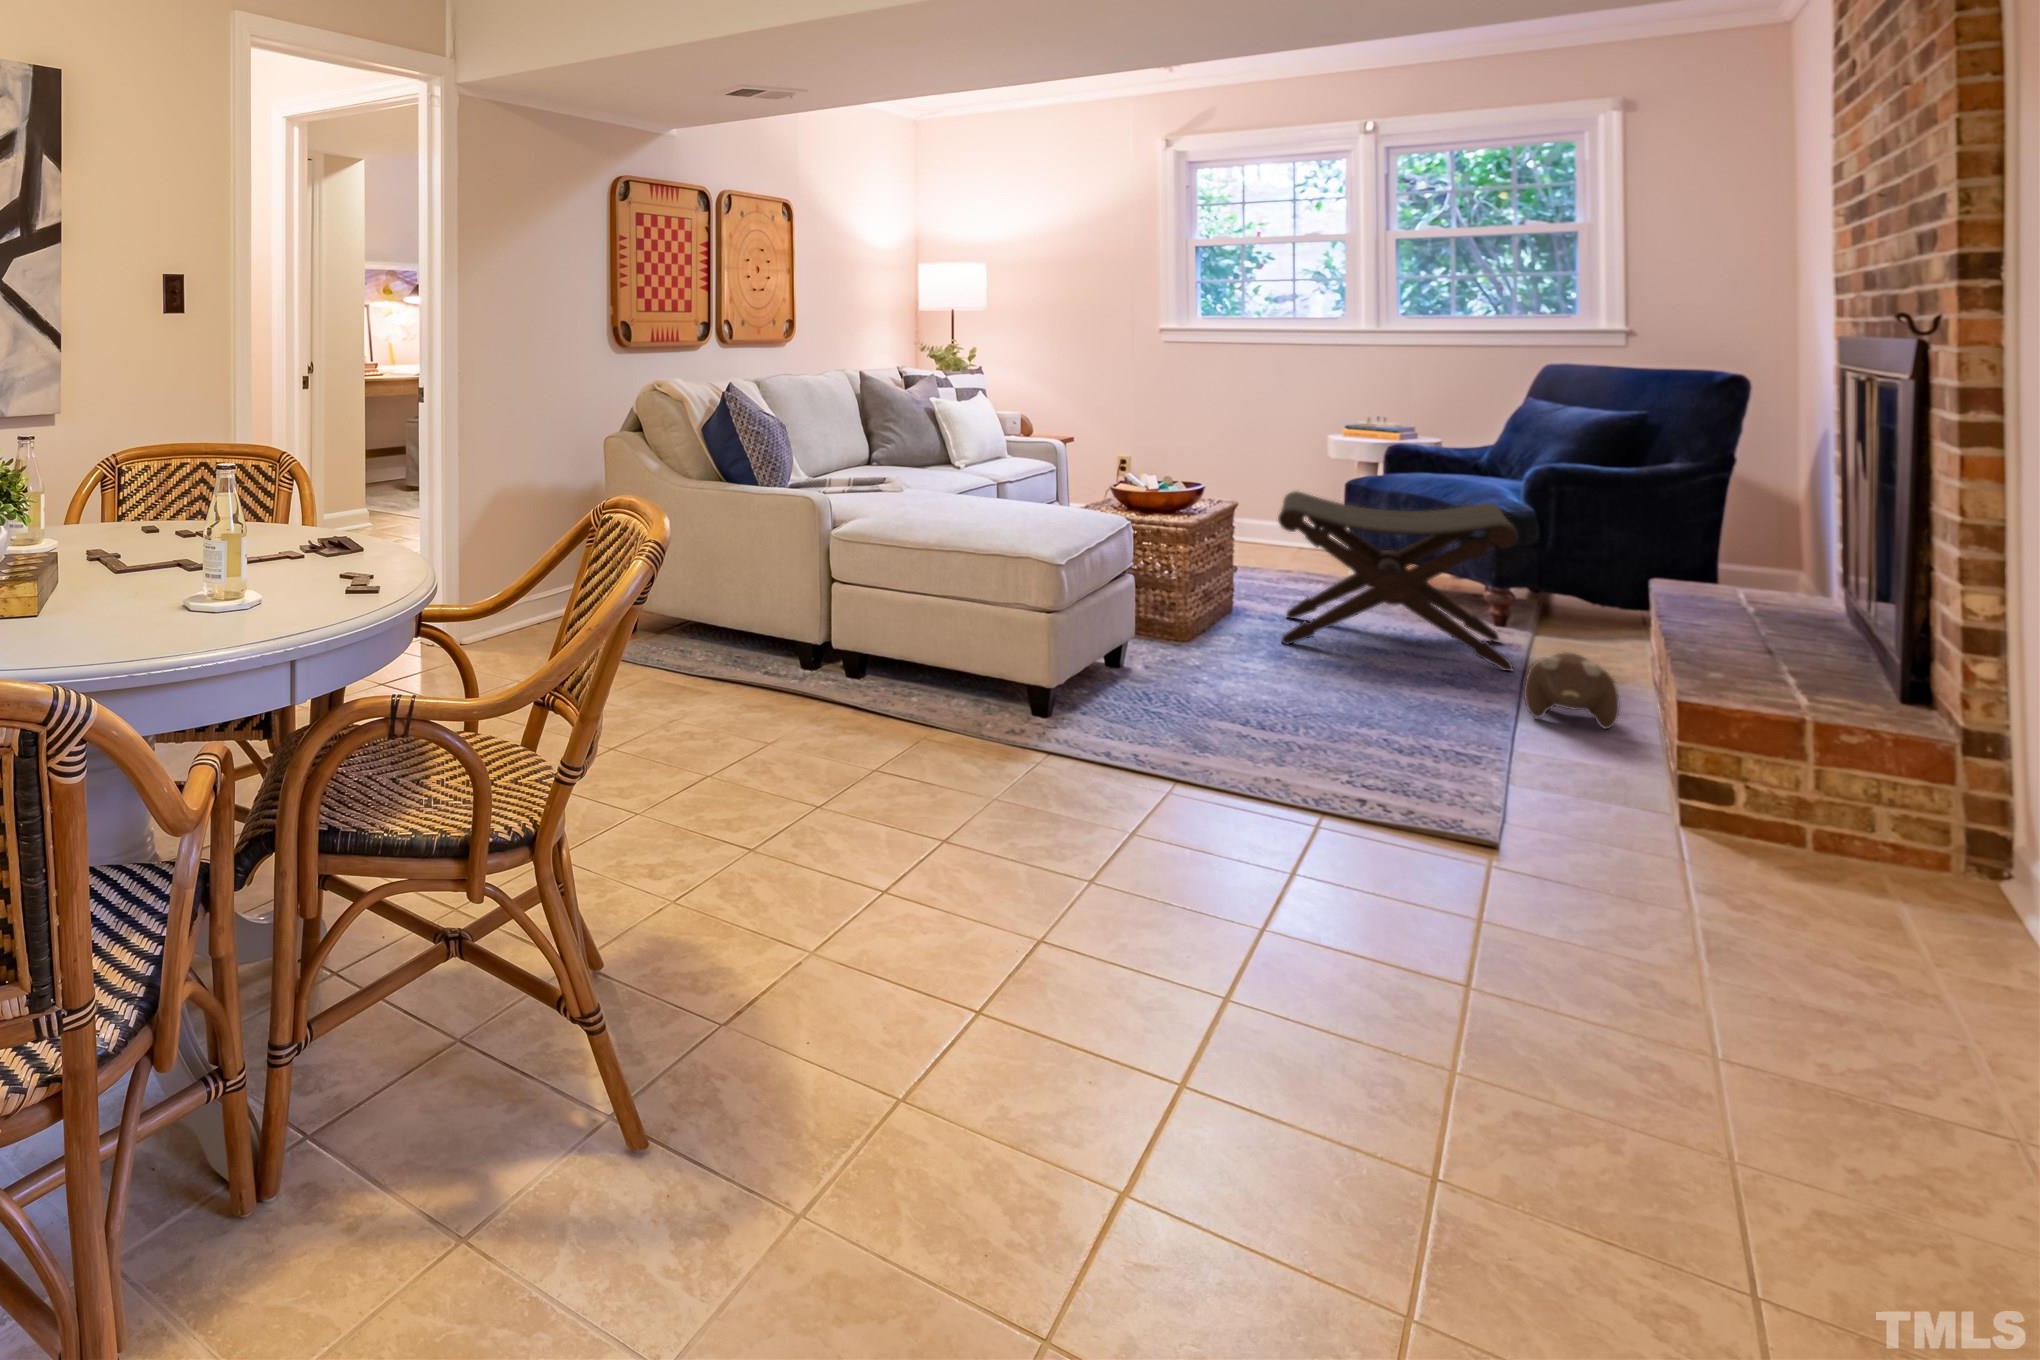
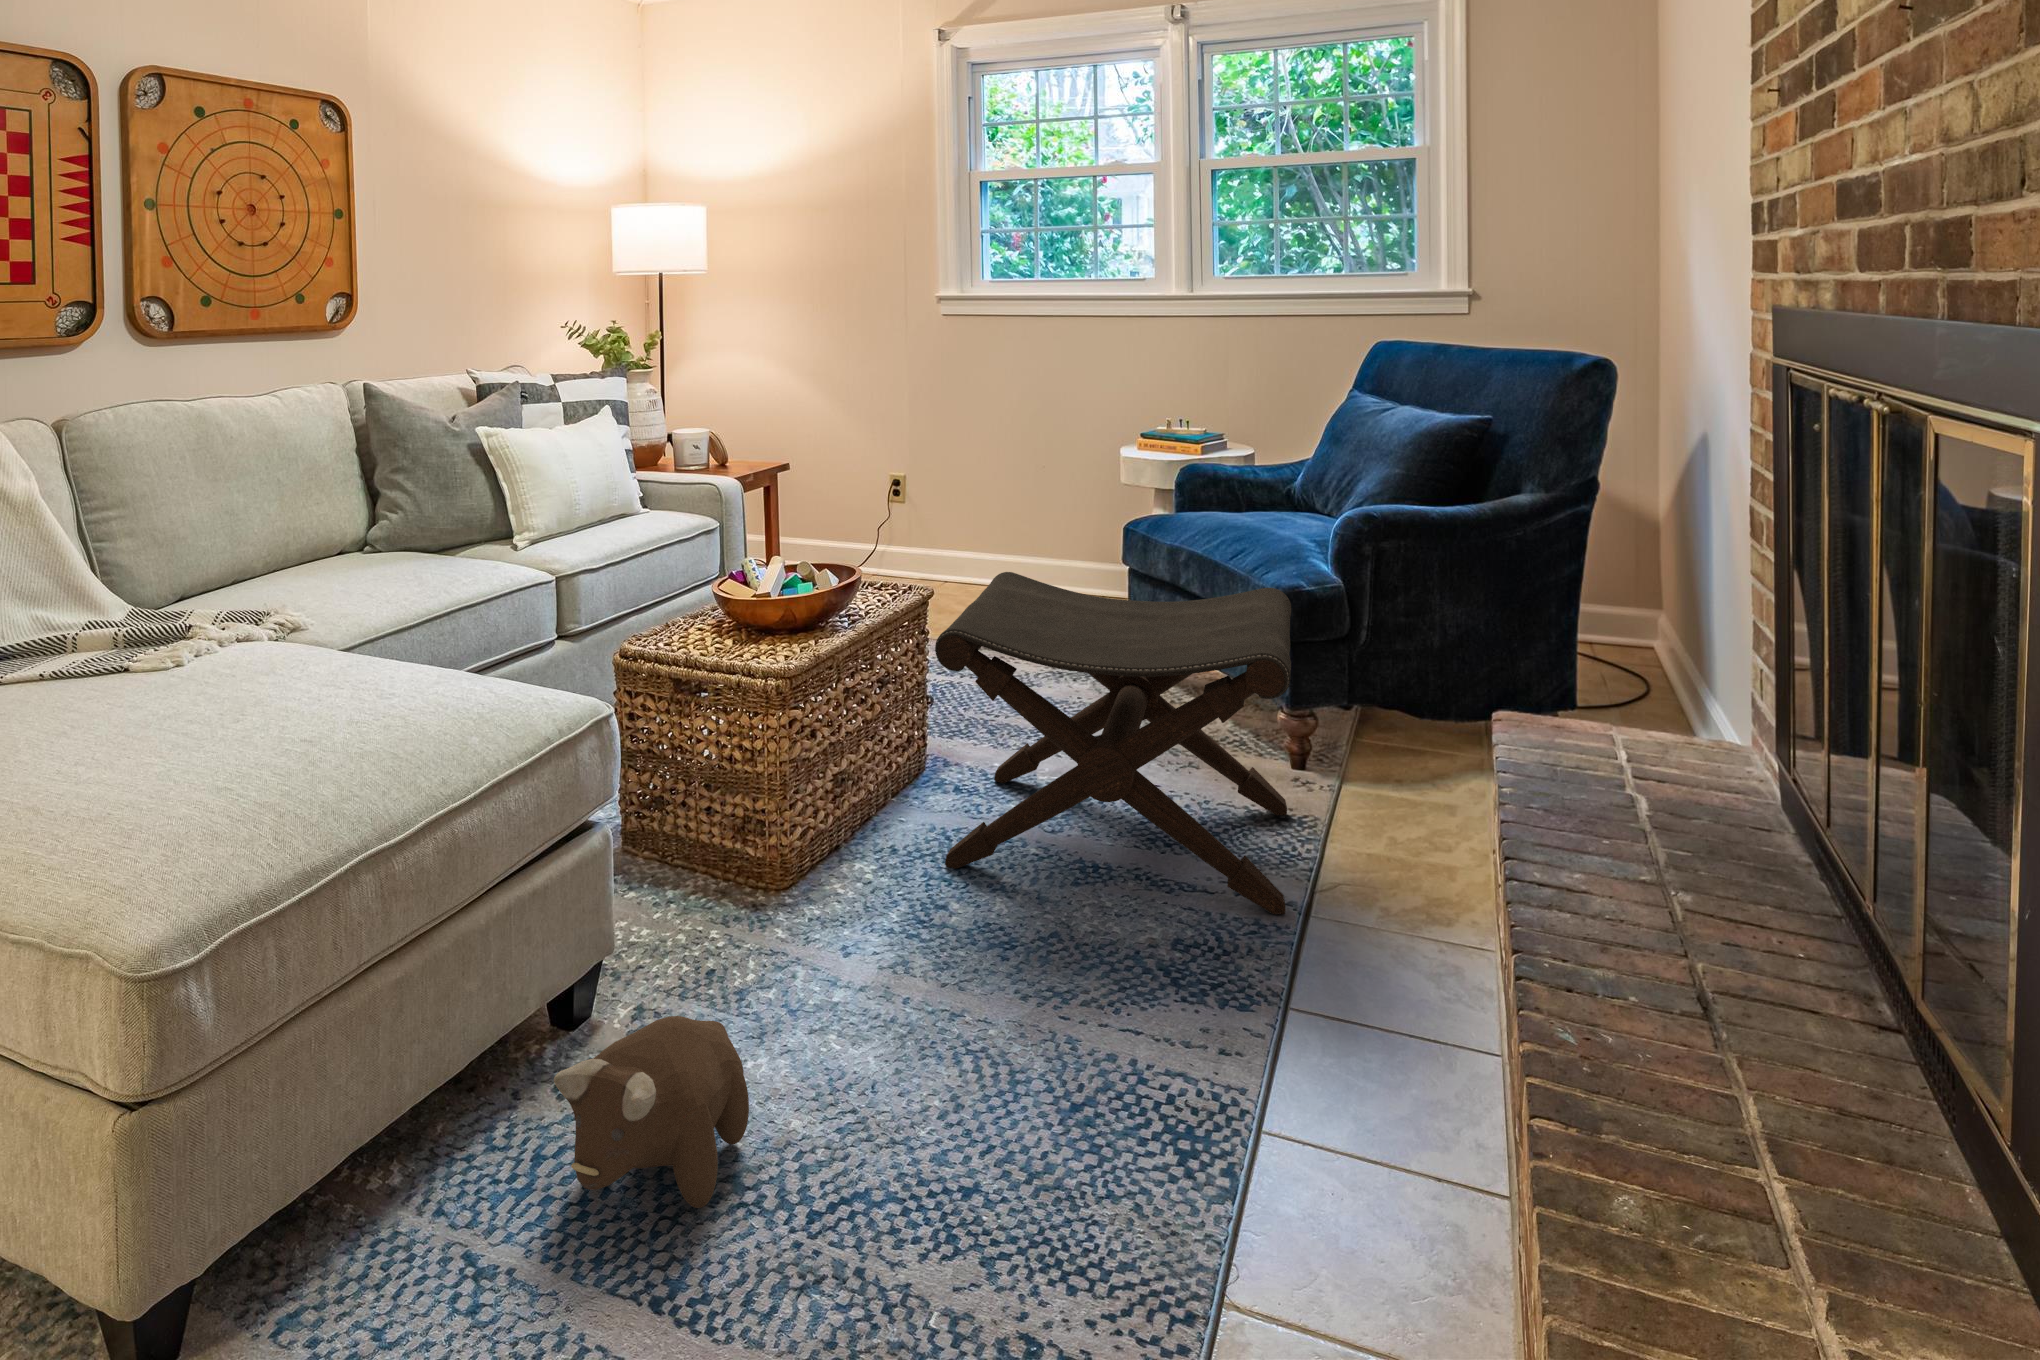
plush toy: present [1524,652,1620,729] -> present [554,1016,749,1208]

